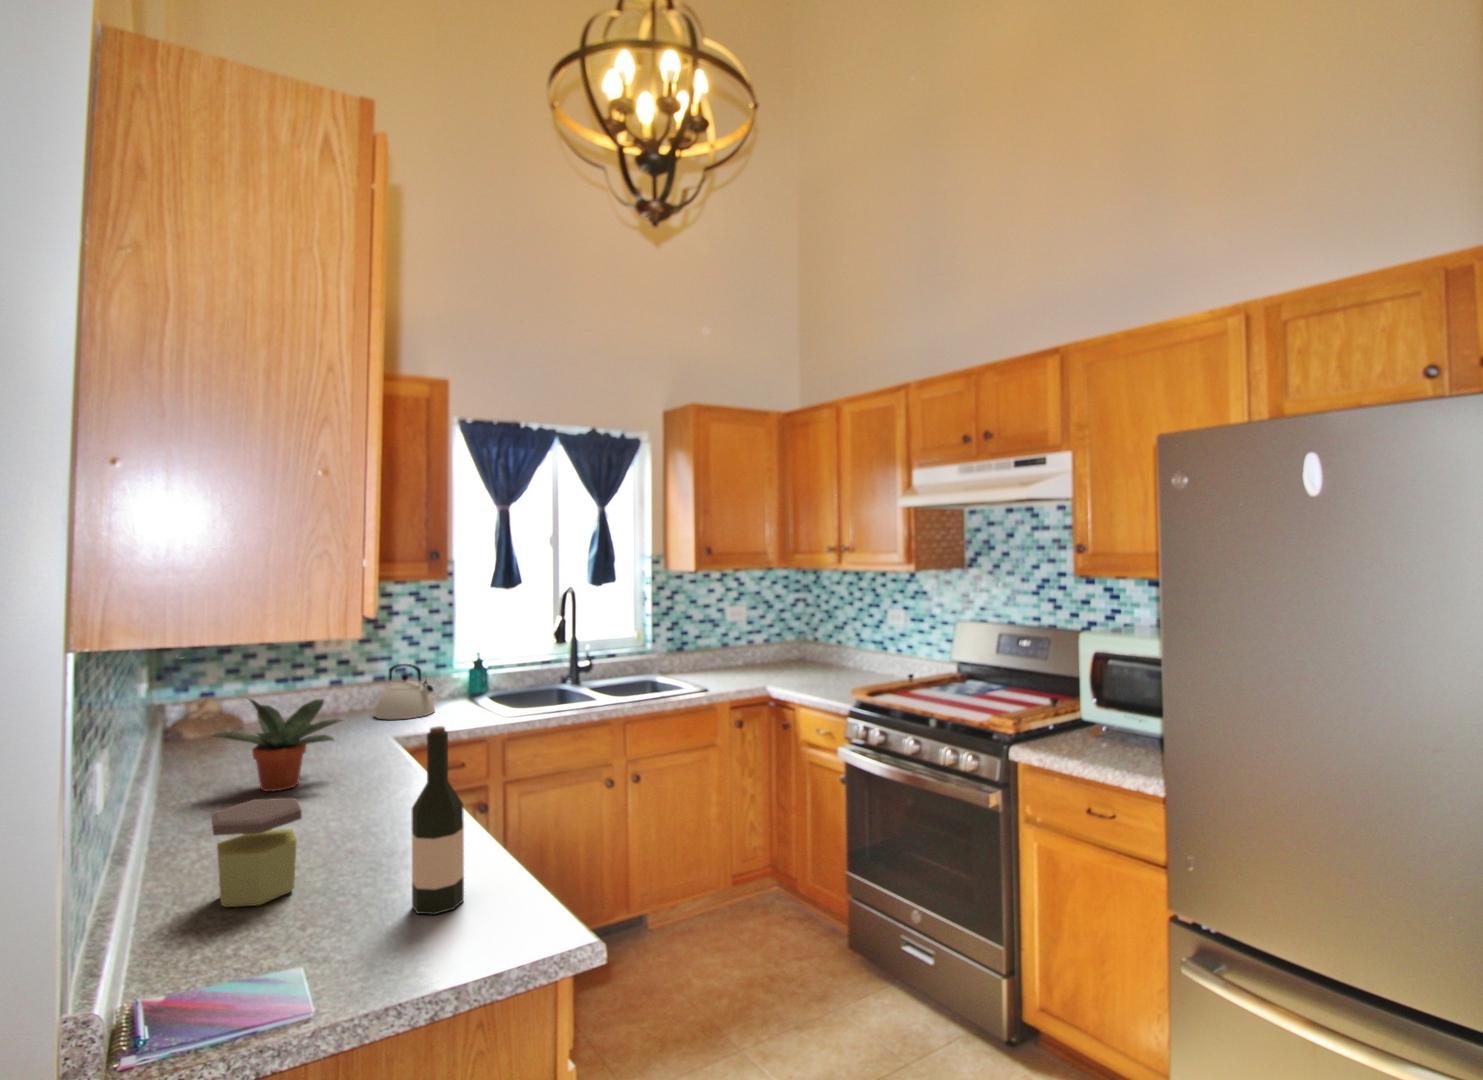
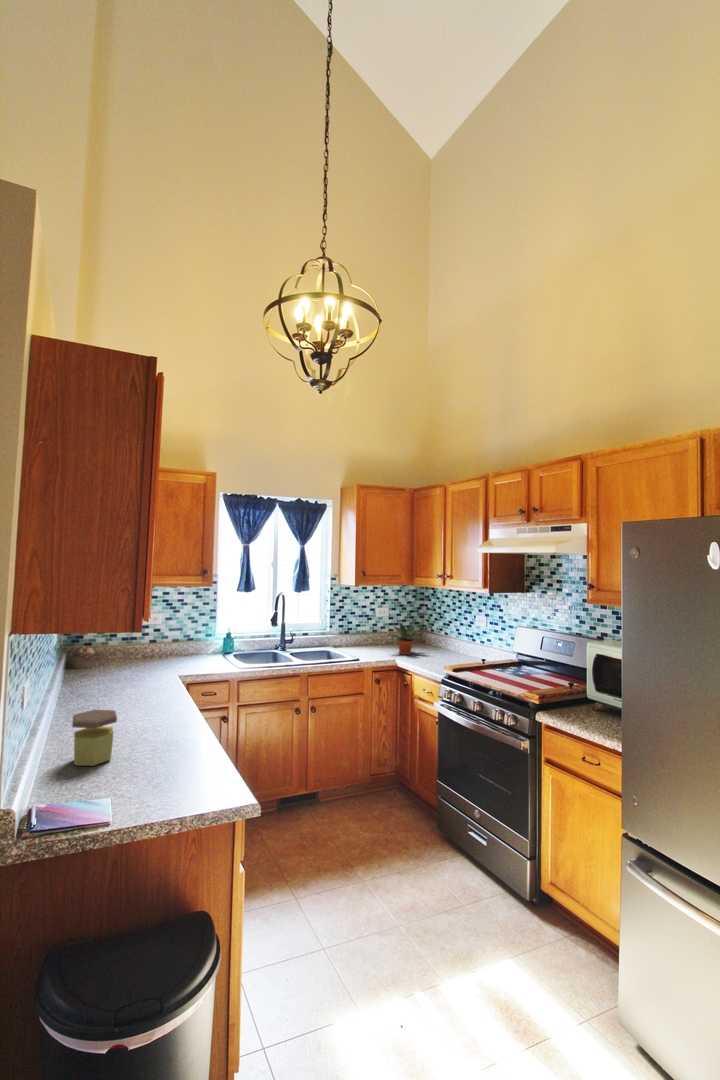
kettle: present [375,664,435,720] -> none [168,634,201,666]
potted plant: present [212,699,341,791] -> present [388,623,425,655]
wine bottle: present [412,726,464,915] -> none [168,678,198,779]

